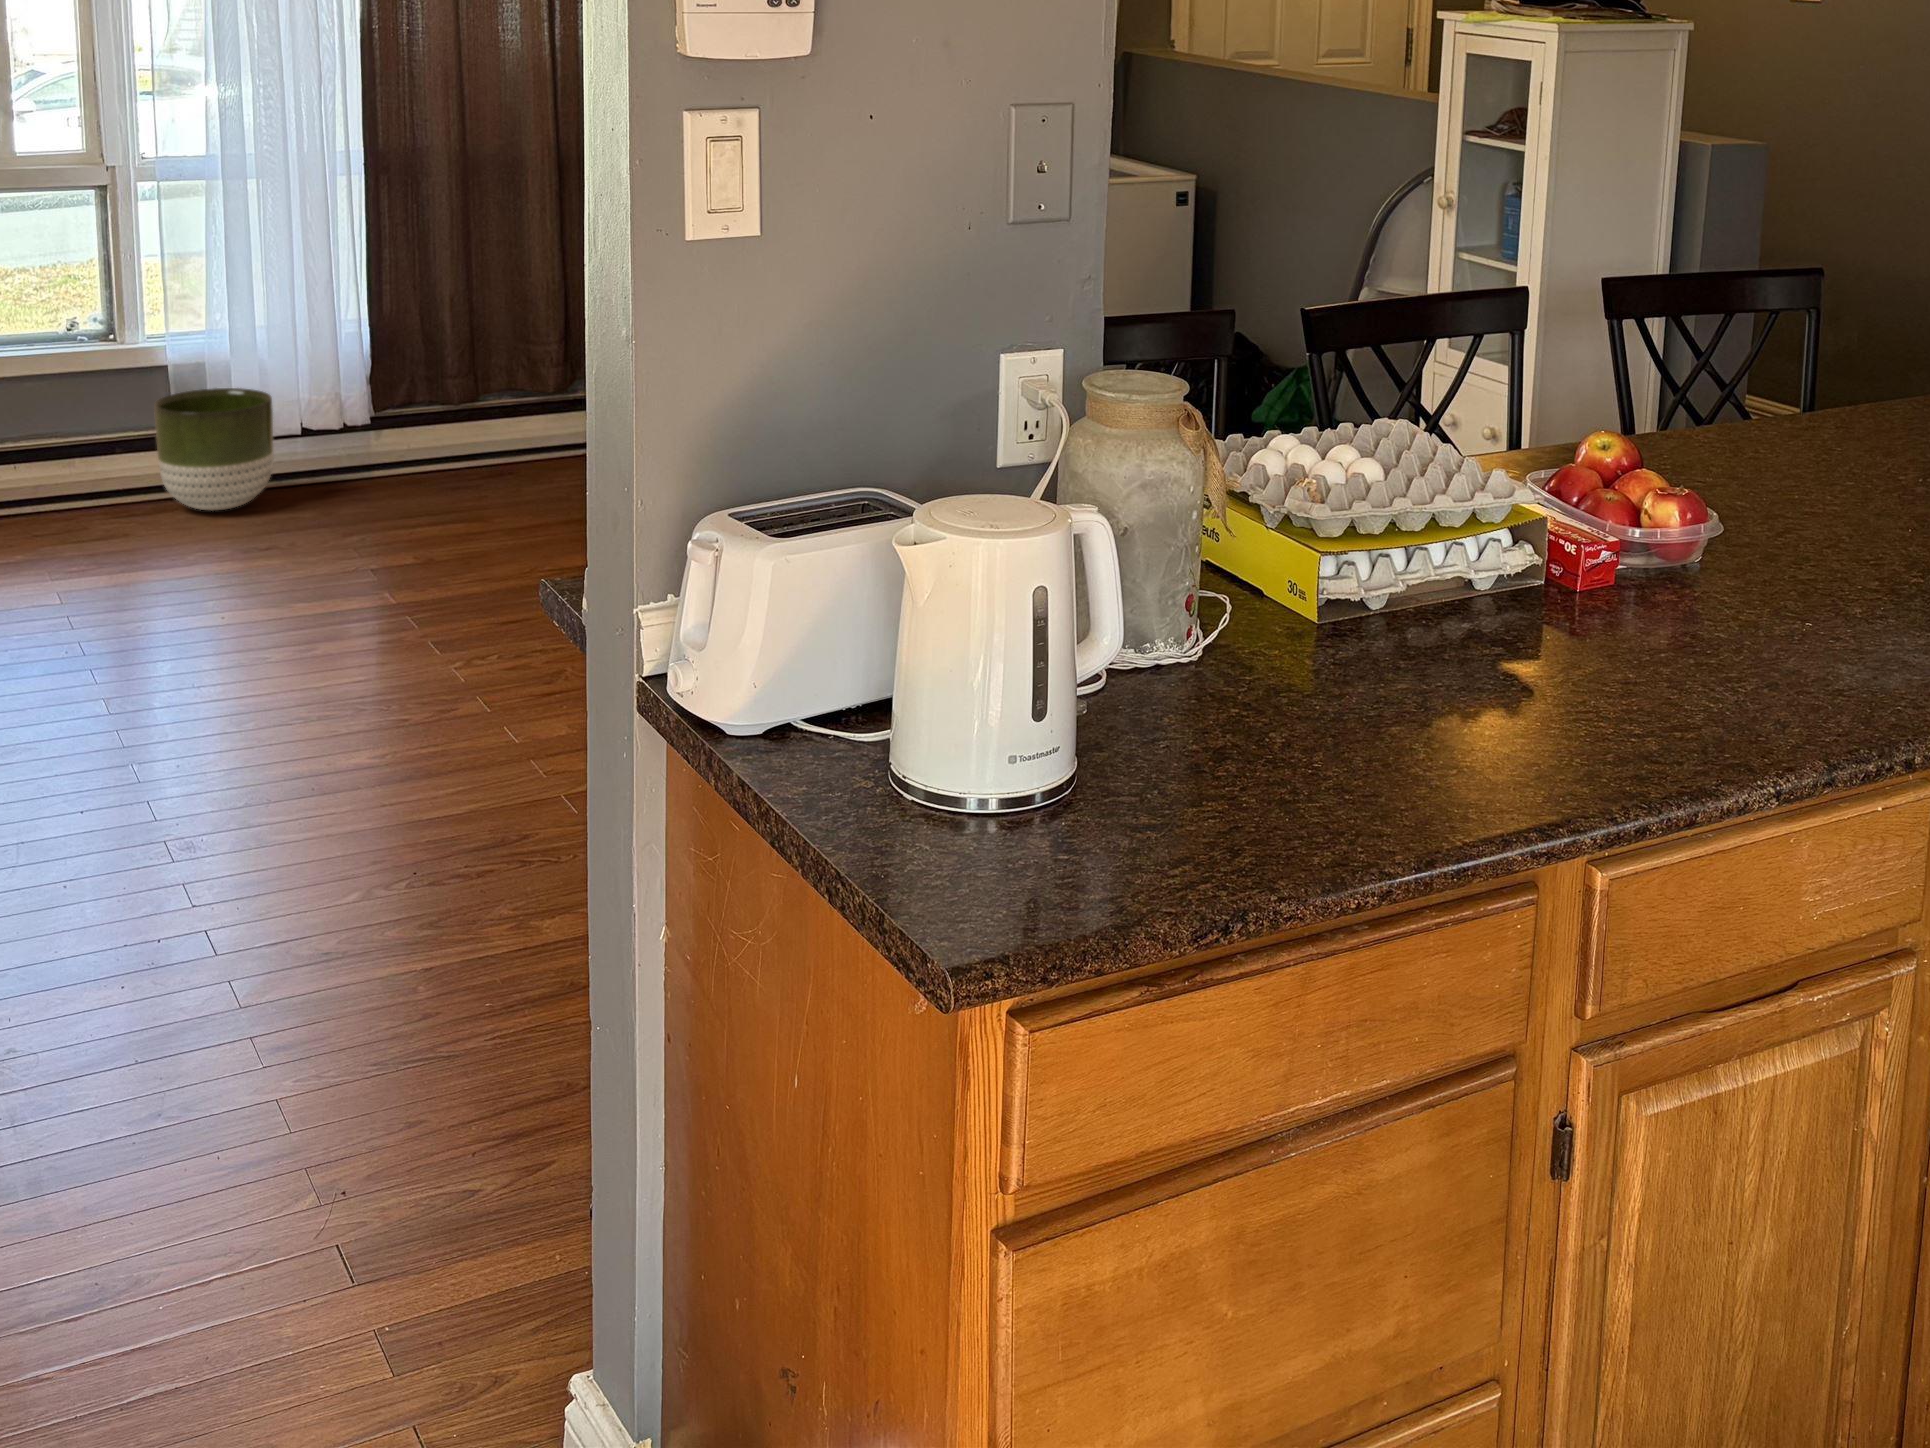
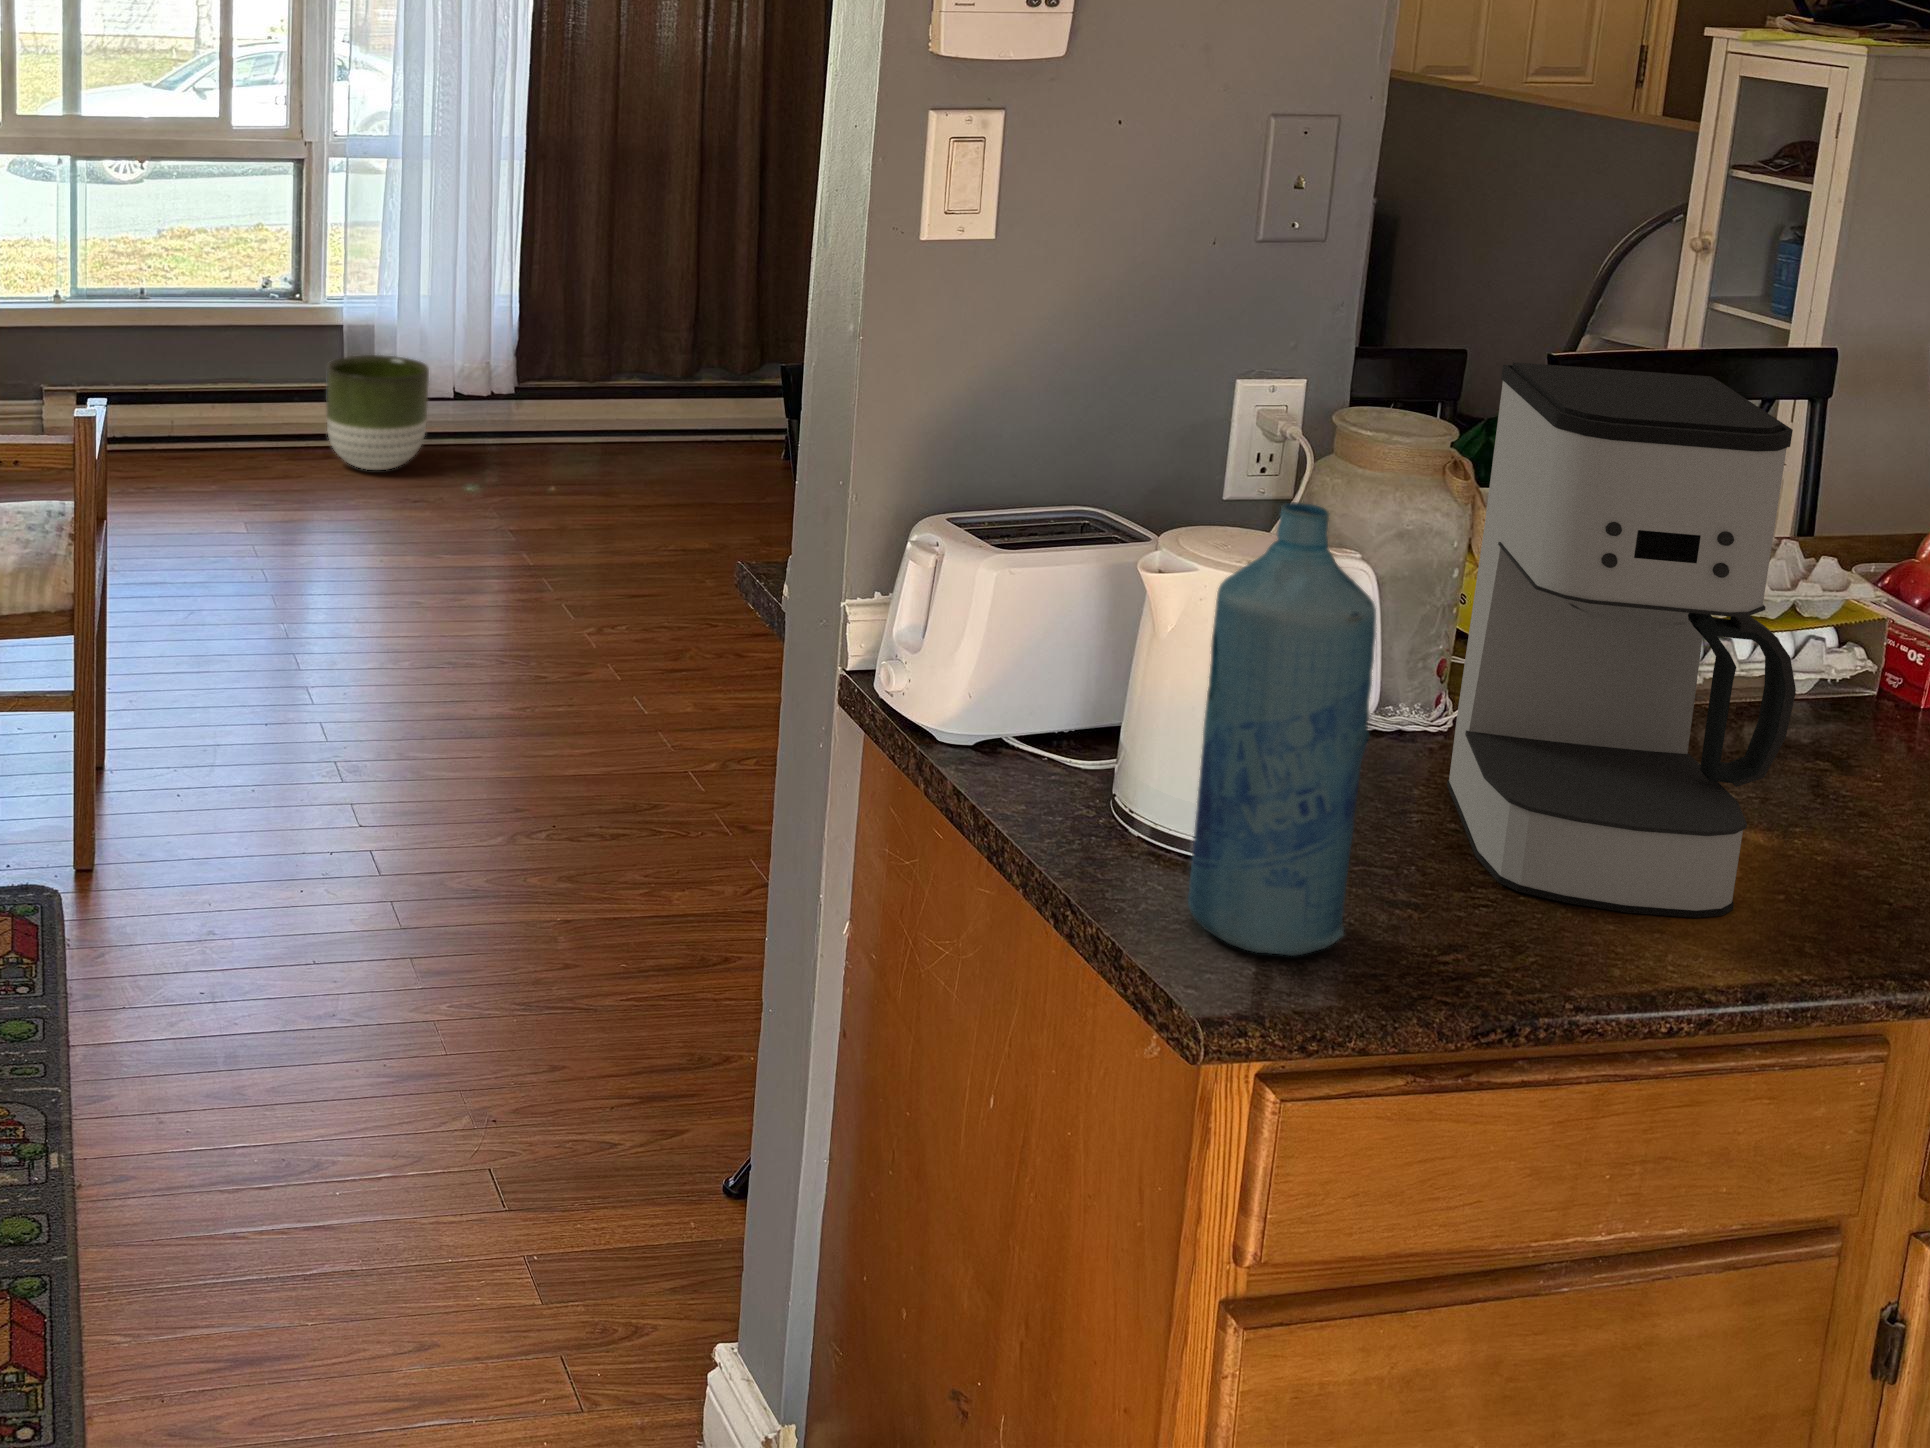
coffee maker: none [1195,318,1461,808] -> present [1447,362,1796,918]
bottle: none [950,469,1099,903] -> present [1188,502,1376,956]

